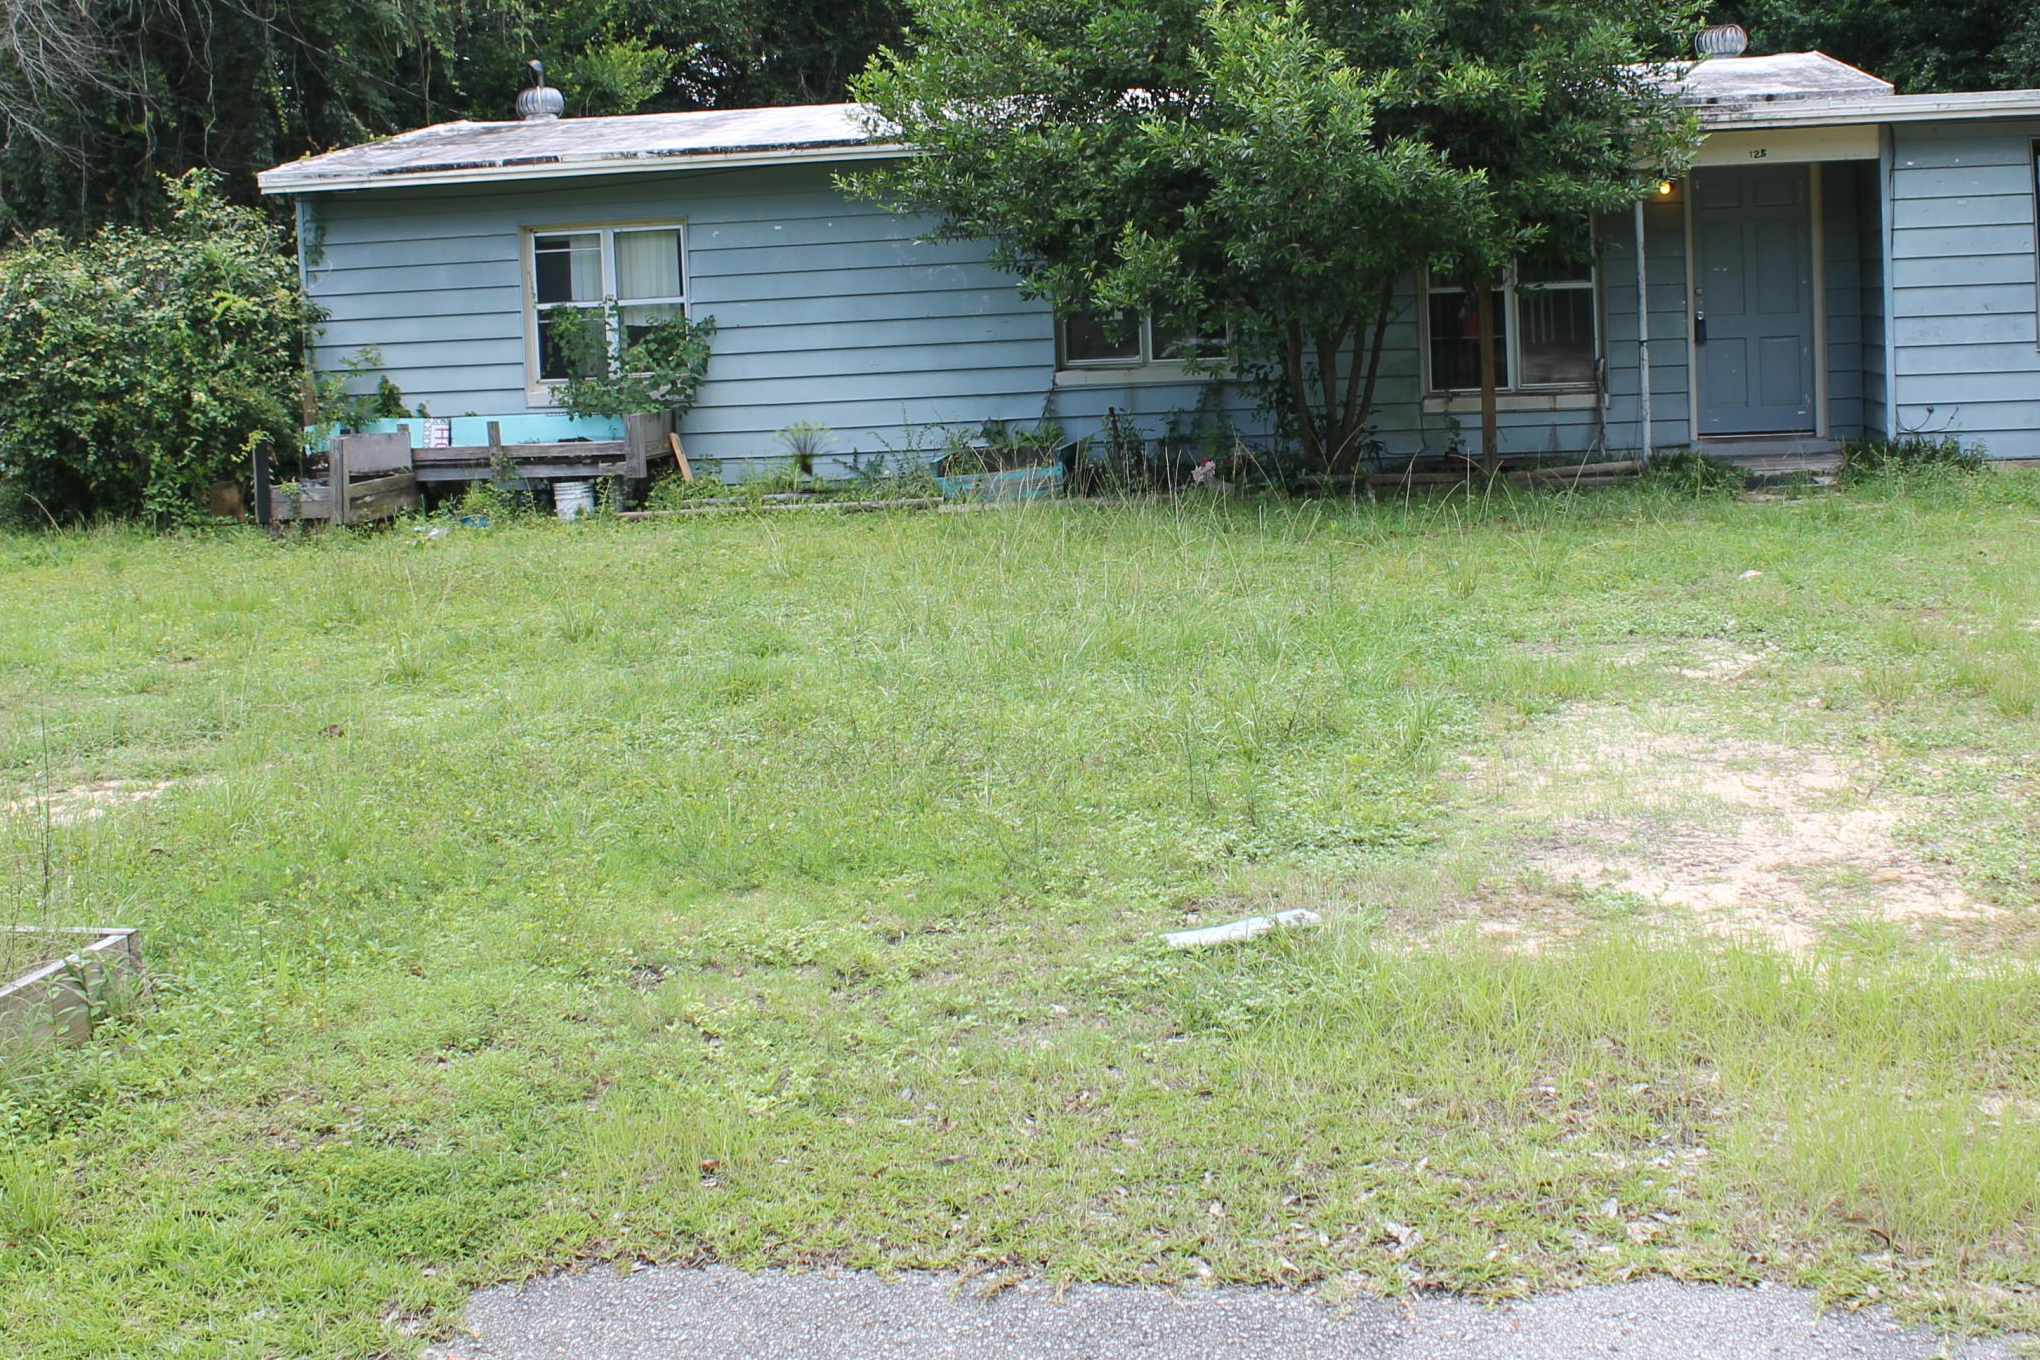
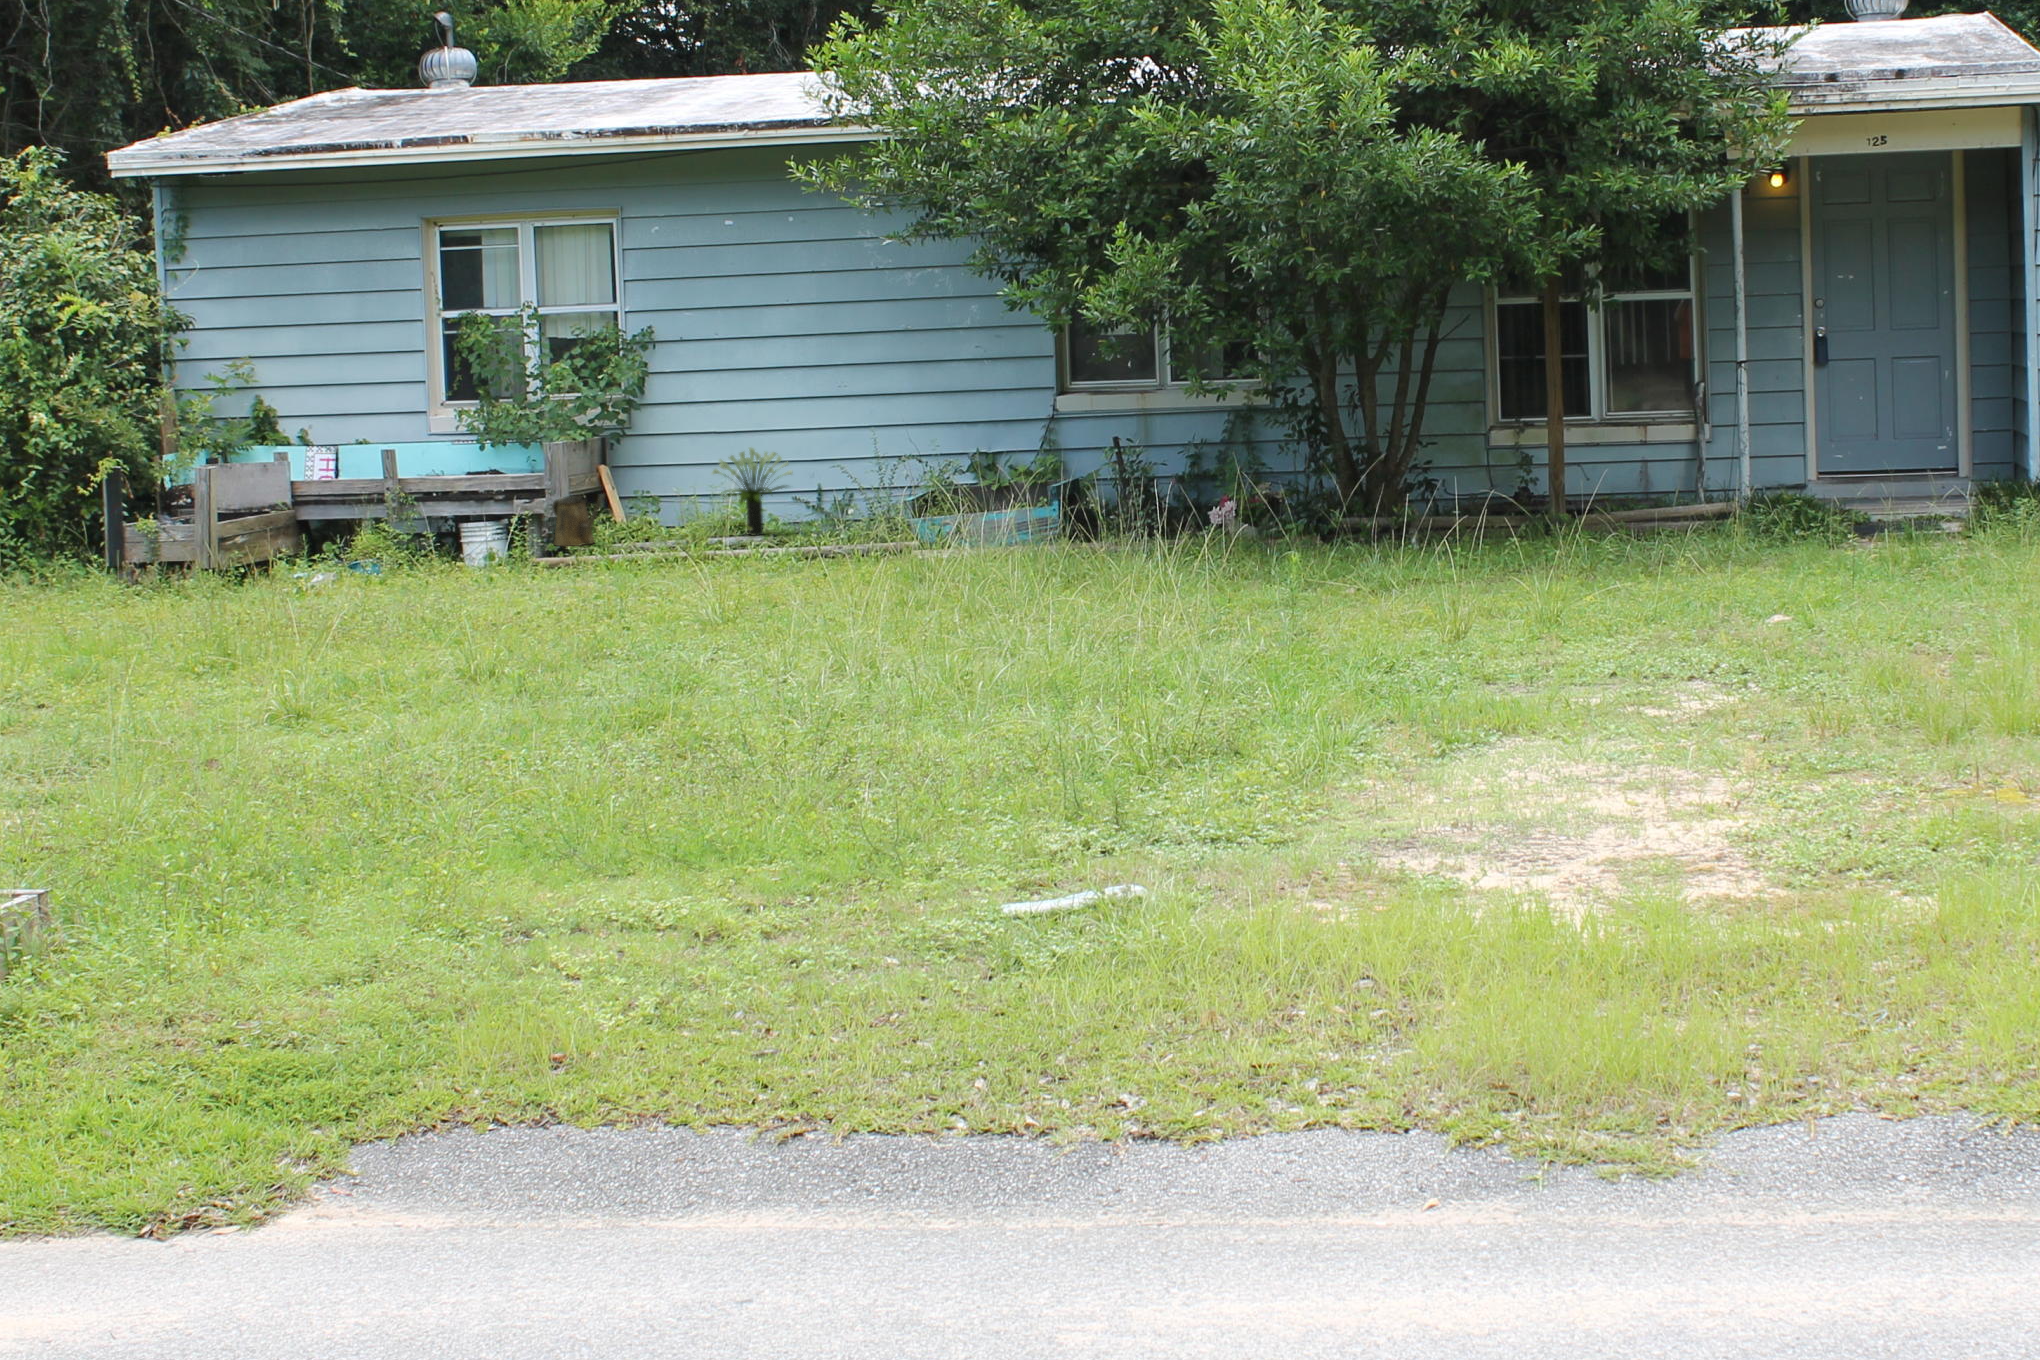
watering can: present [210,481,247,525] -> present [552,494,604,546]

